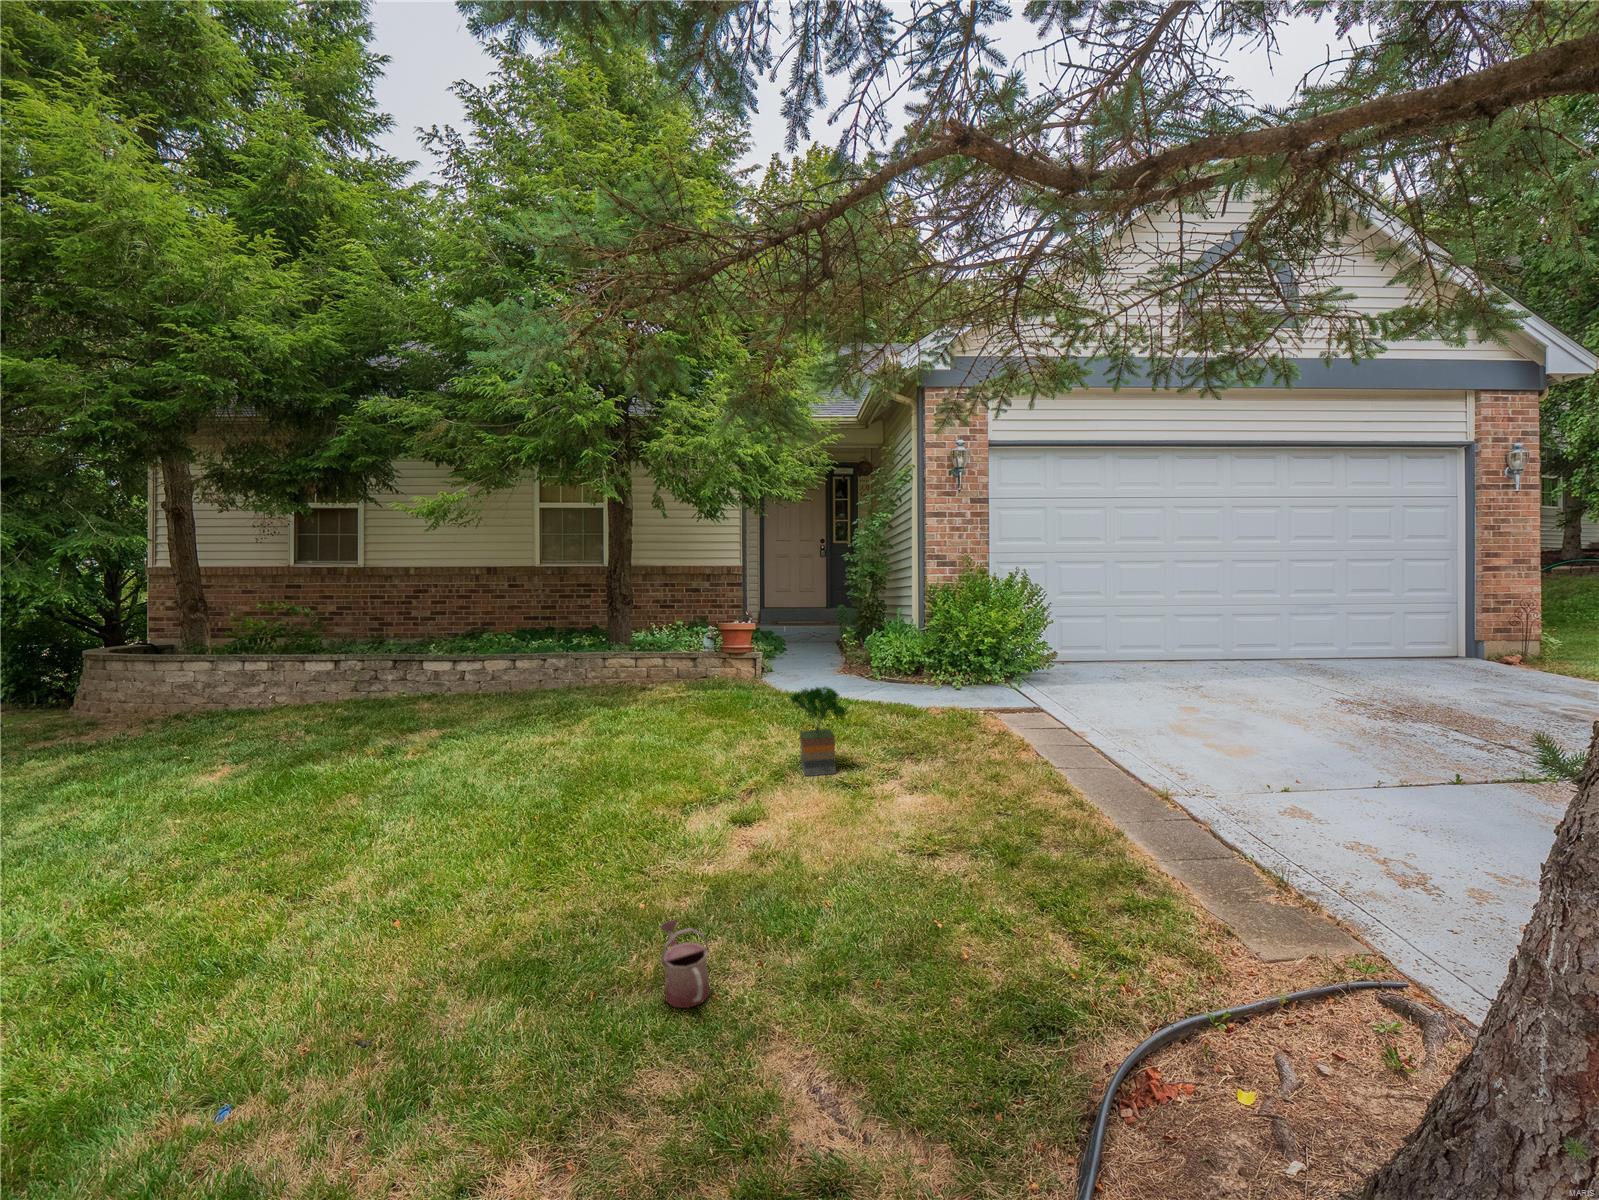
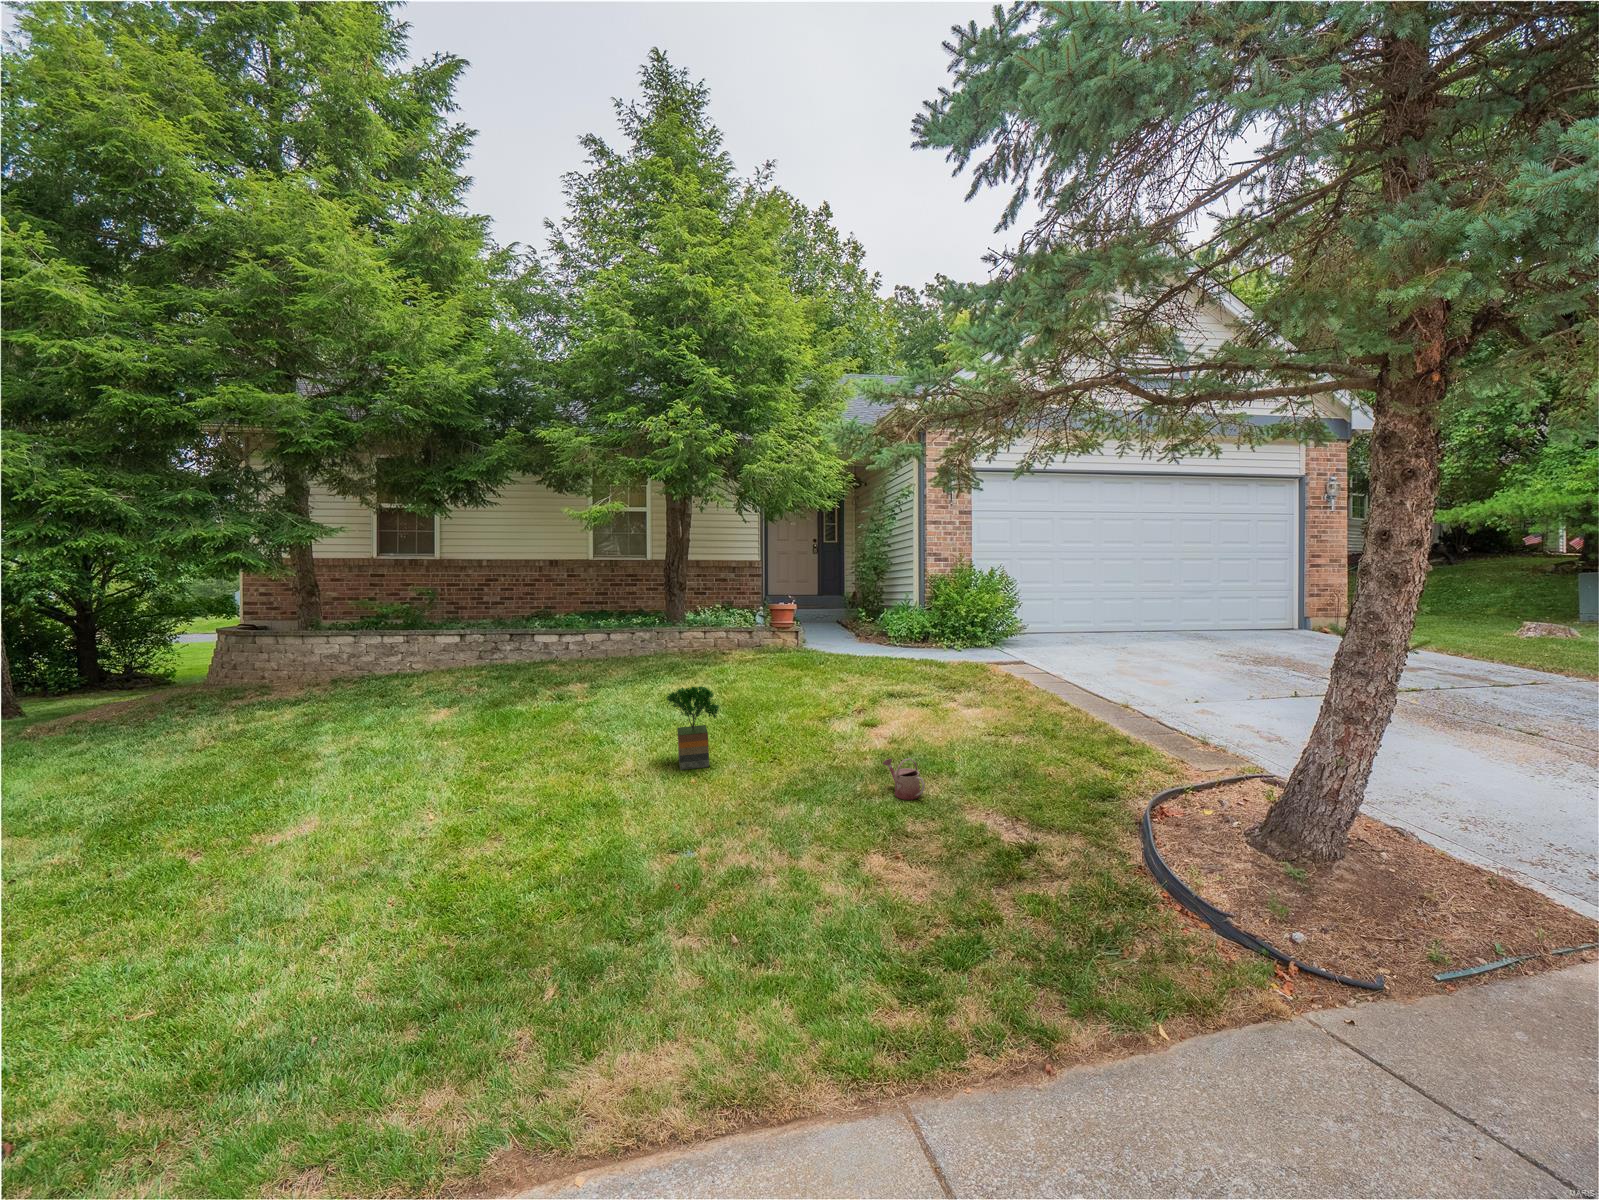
potted tree: present [790,686,847,776] -> present [666,686,719,770]

